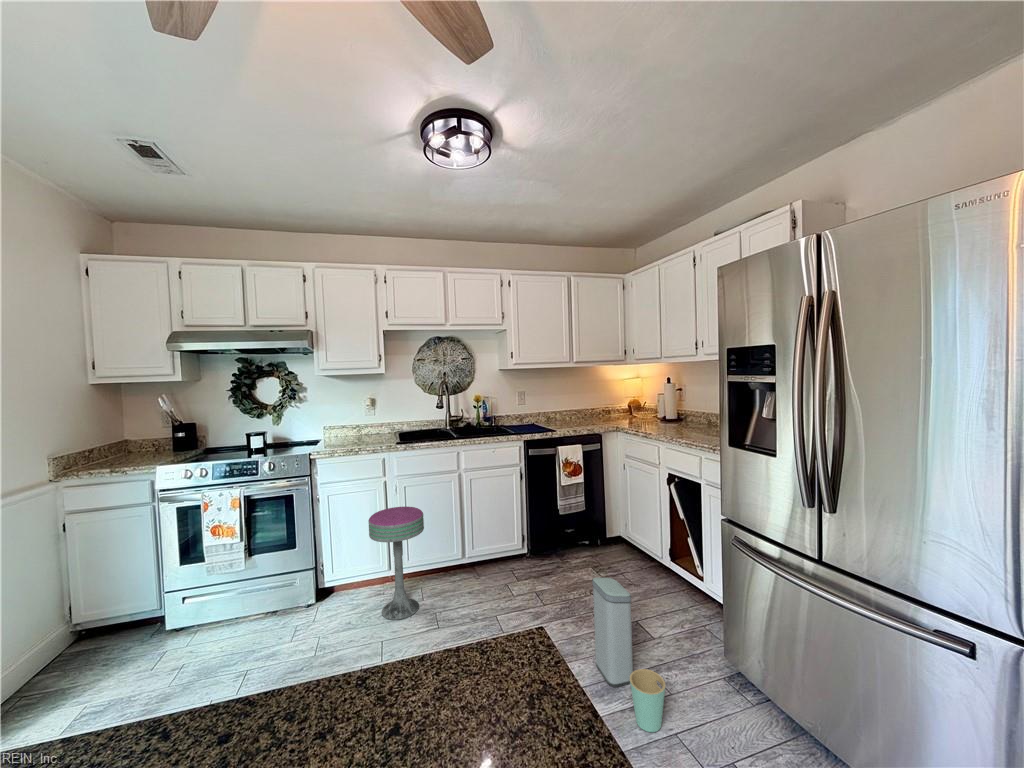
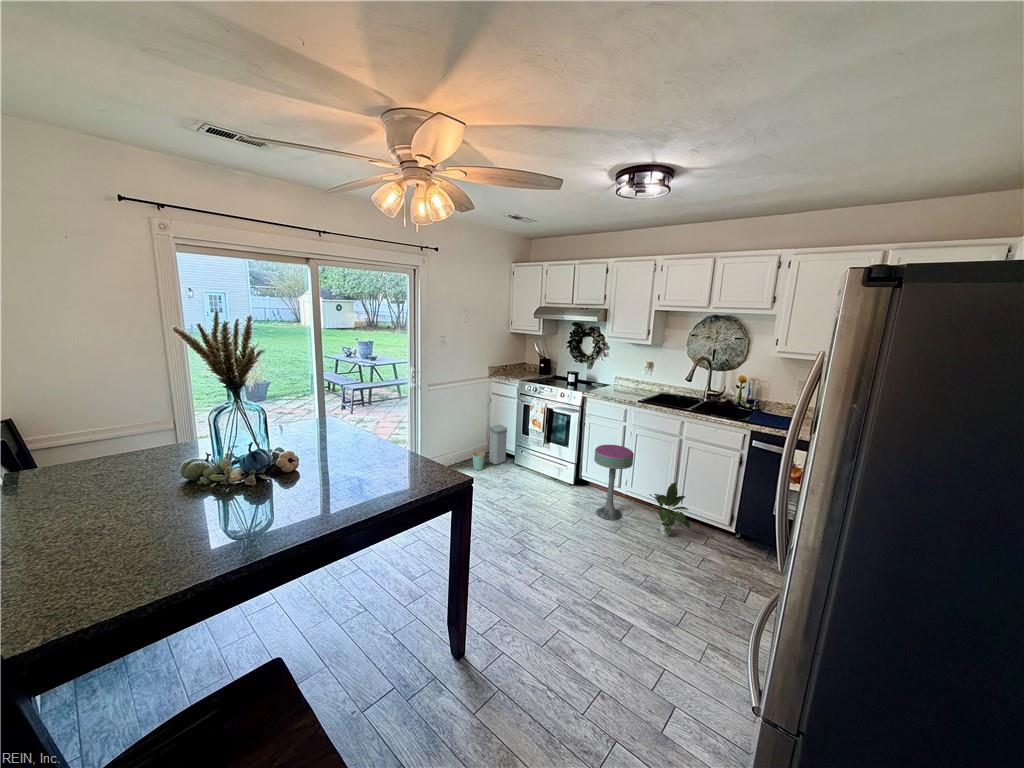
potted plant: none [454,522,507,595] -> present [646,482,690,537]
trash can: present [592,577,665,732] -> present [472,425,507,470]

